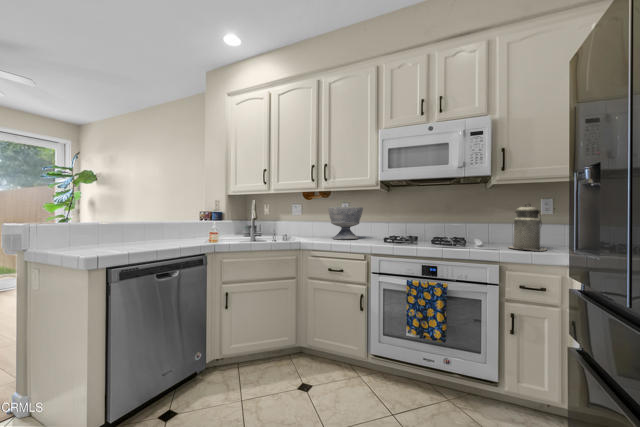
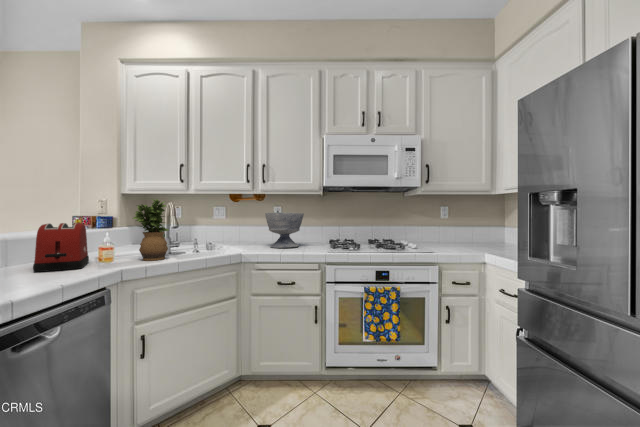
potted plant: none [215,197,241,244] -> present [133,199,168,261]
canister: present [510,204,547,251] -> none [441,213,471,252]
toaster: none [152,215,192,247] -> present [33,223,89,272]

